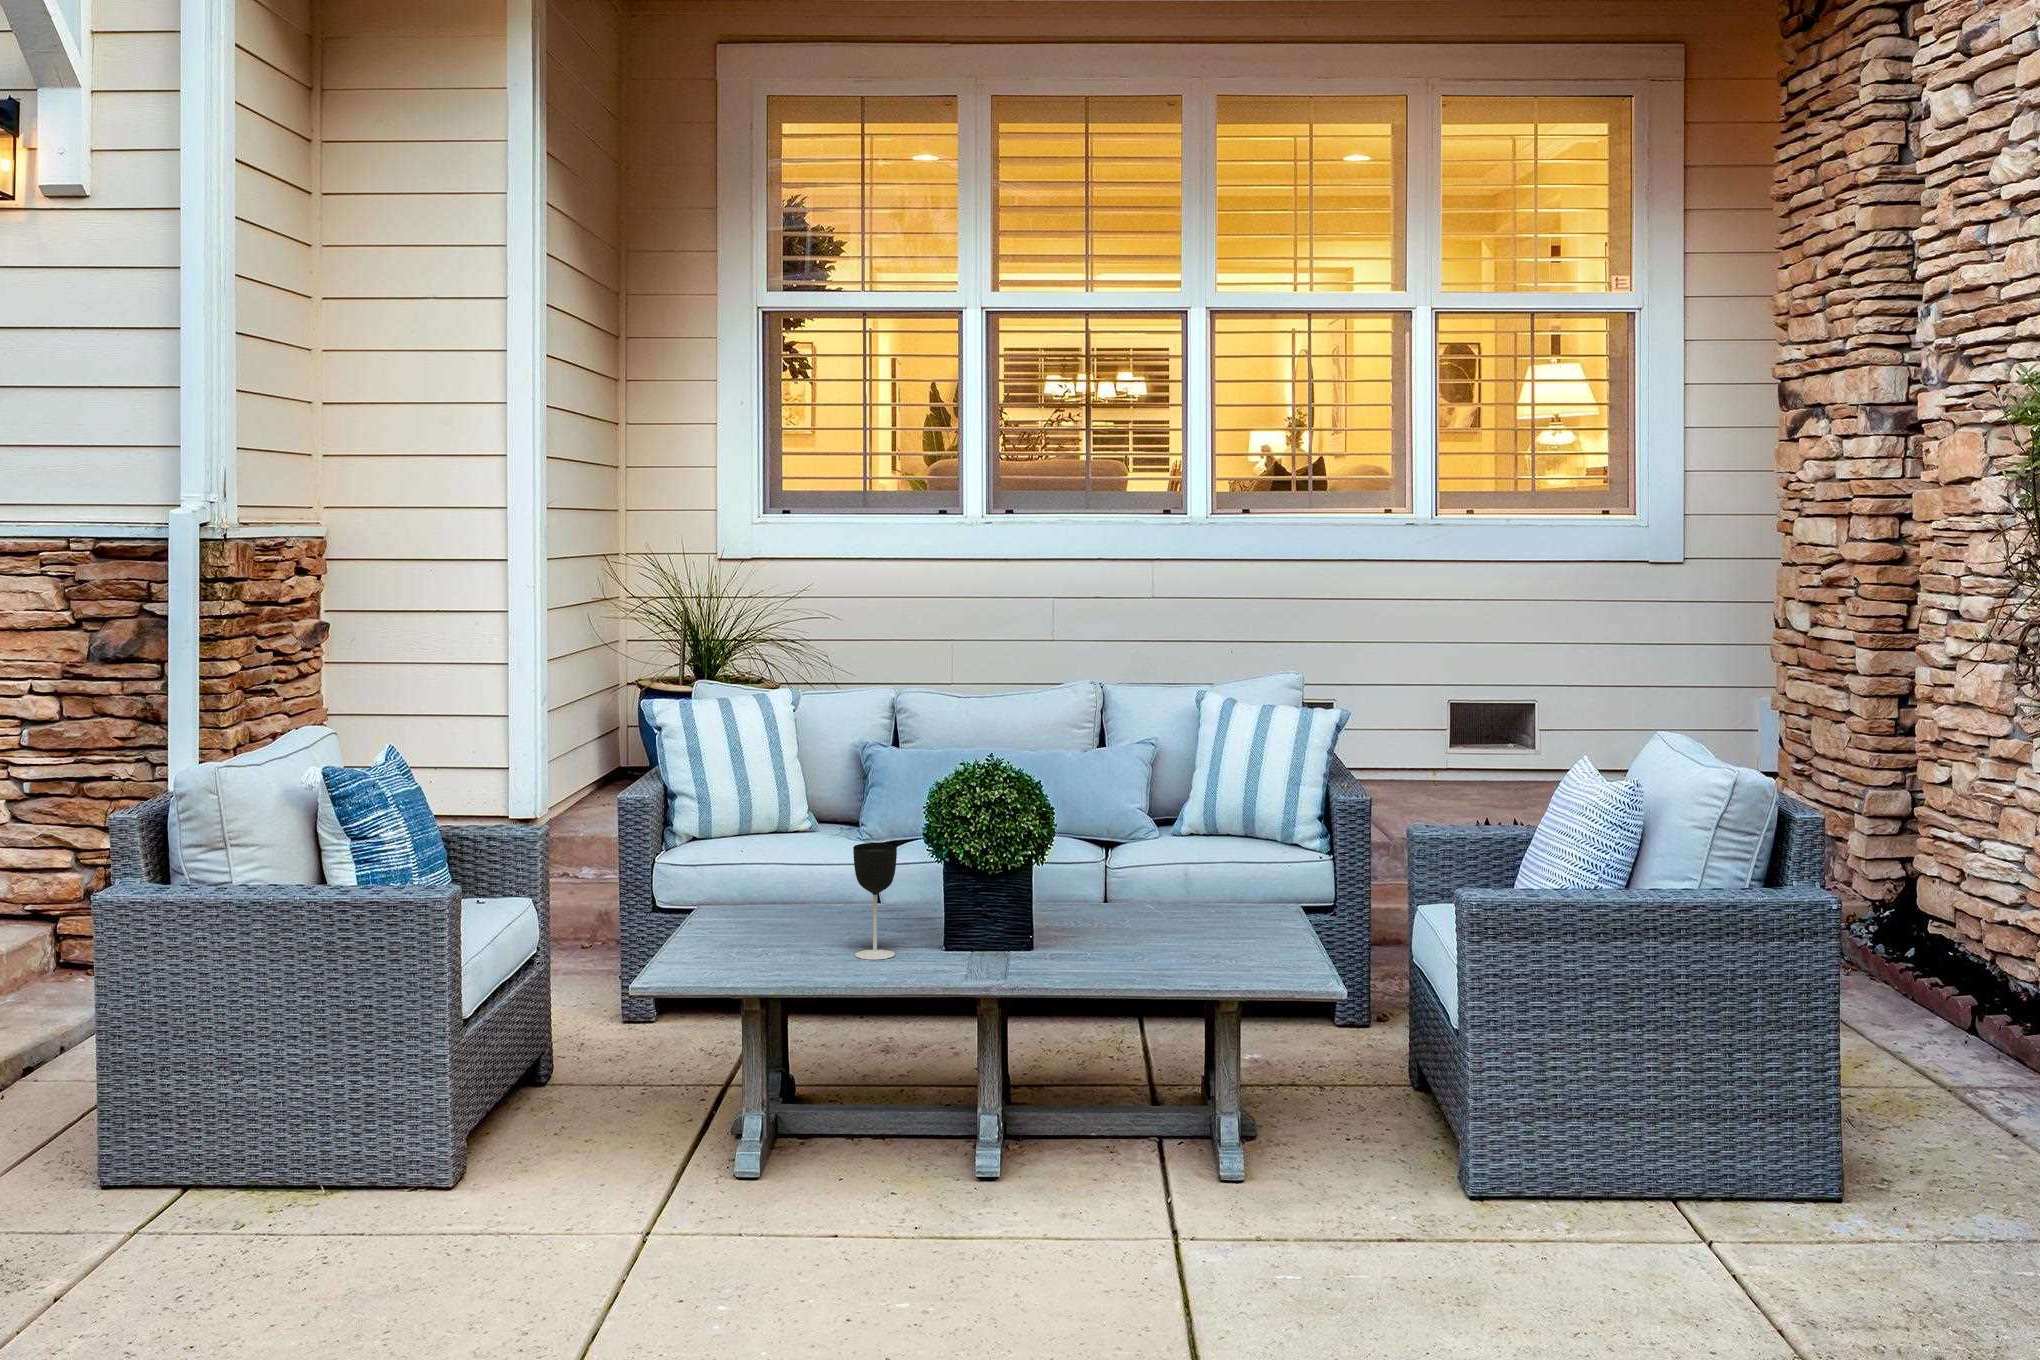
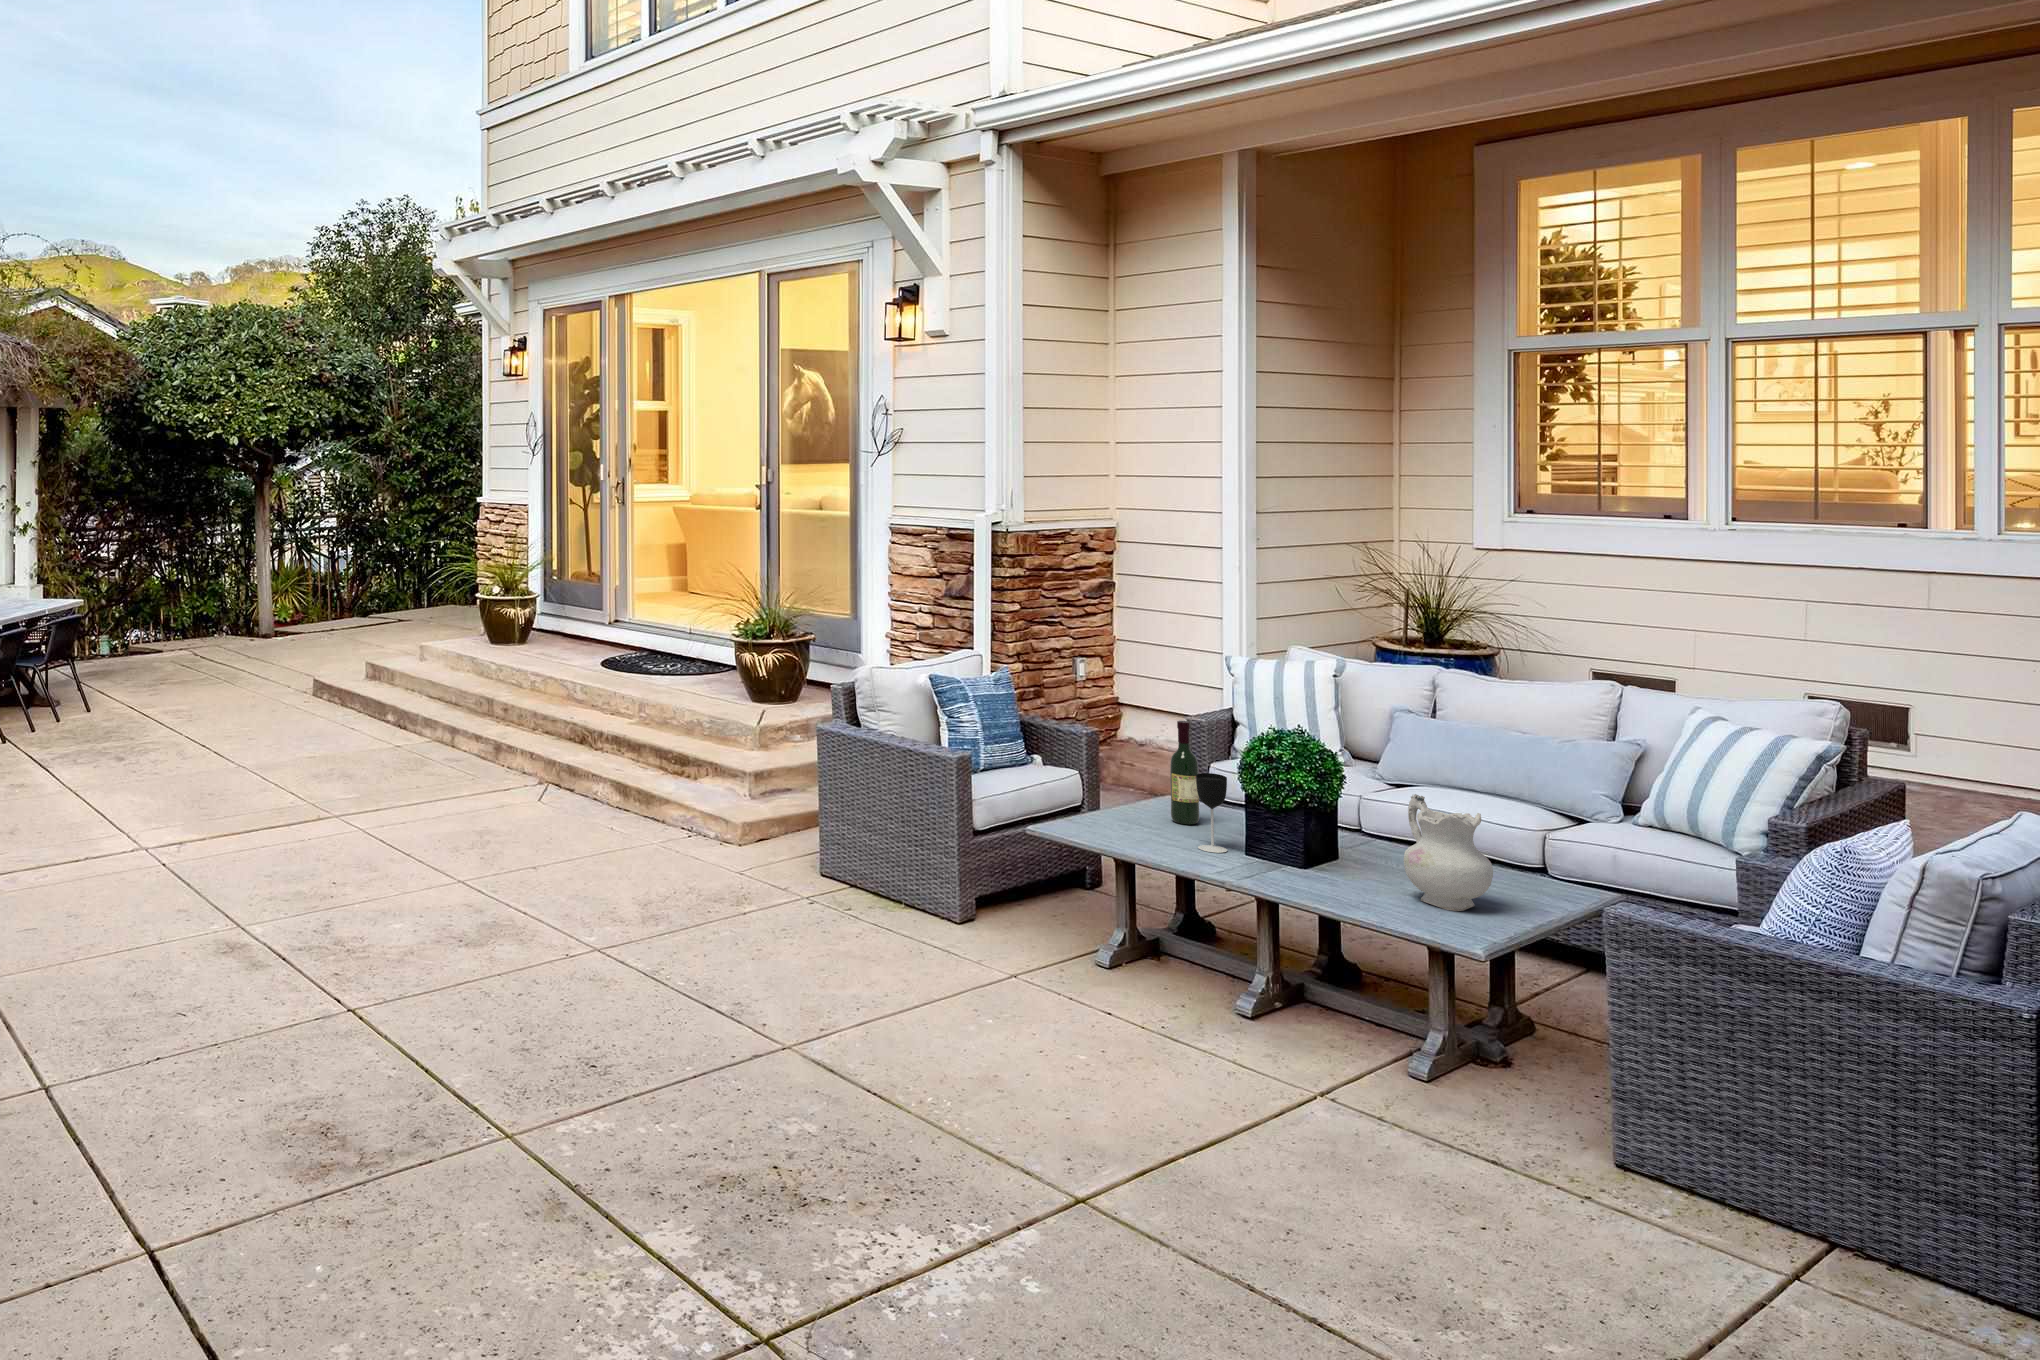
wine bottle: none [746,778,786,934] -> present [1170,721,1199,825]
ceramic pitcher: none [1125,815,1236,955] -> present [1404,794,1493,911]

